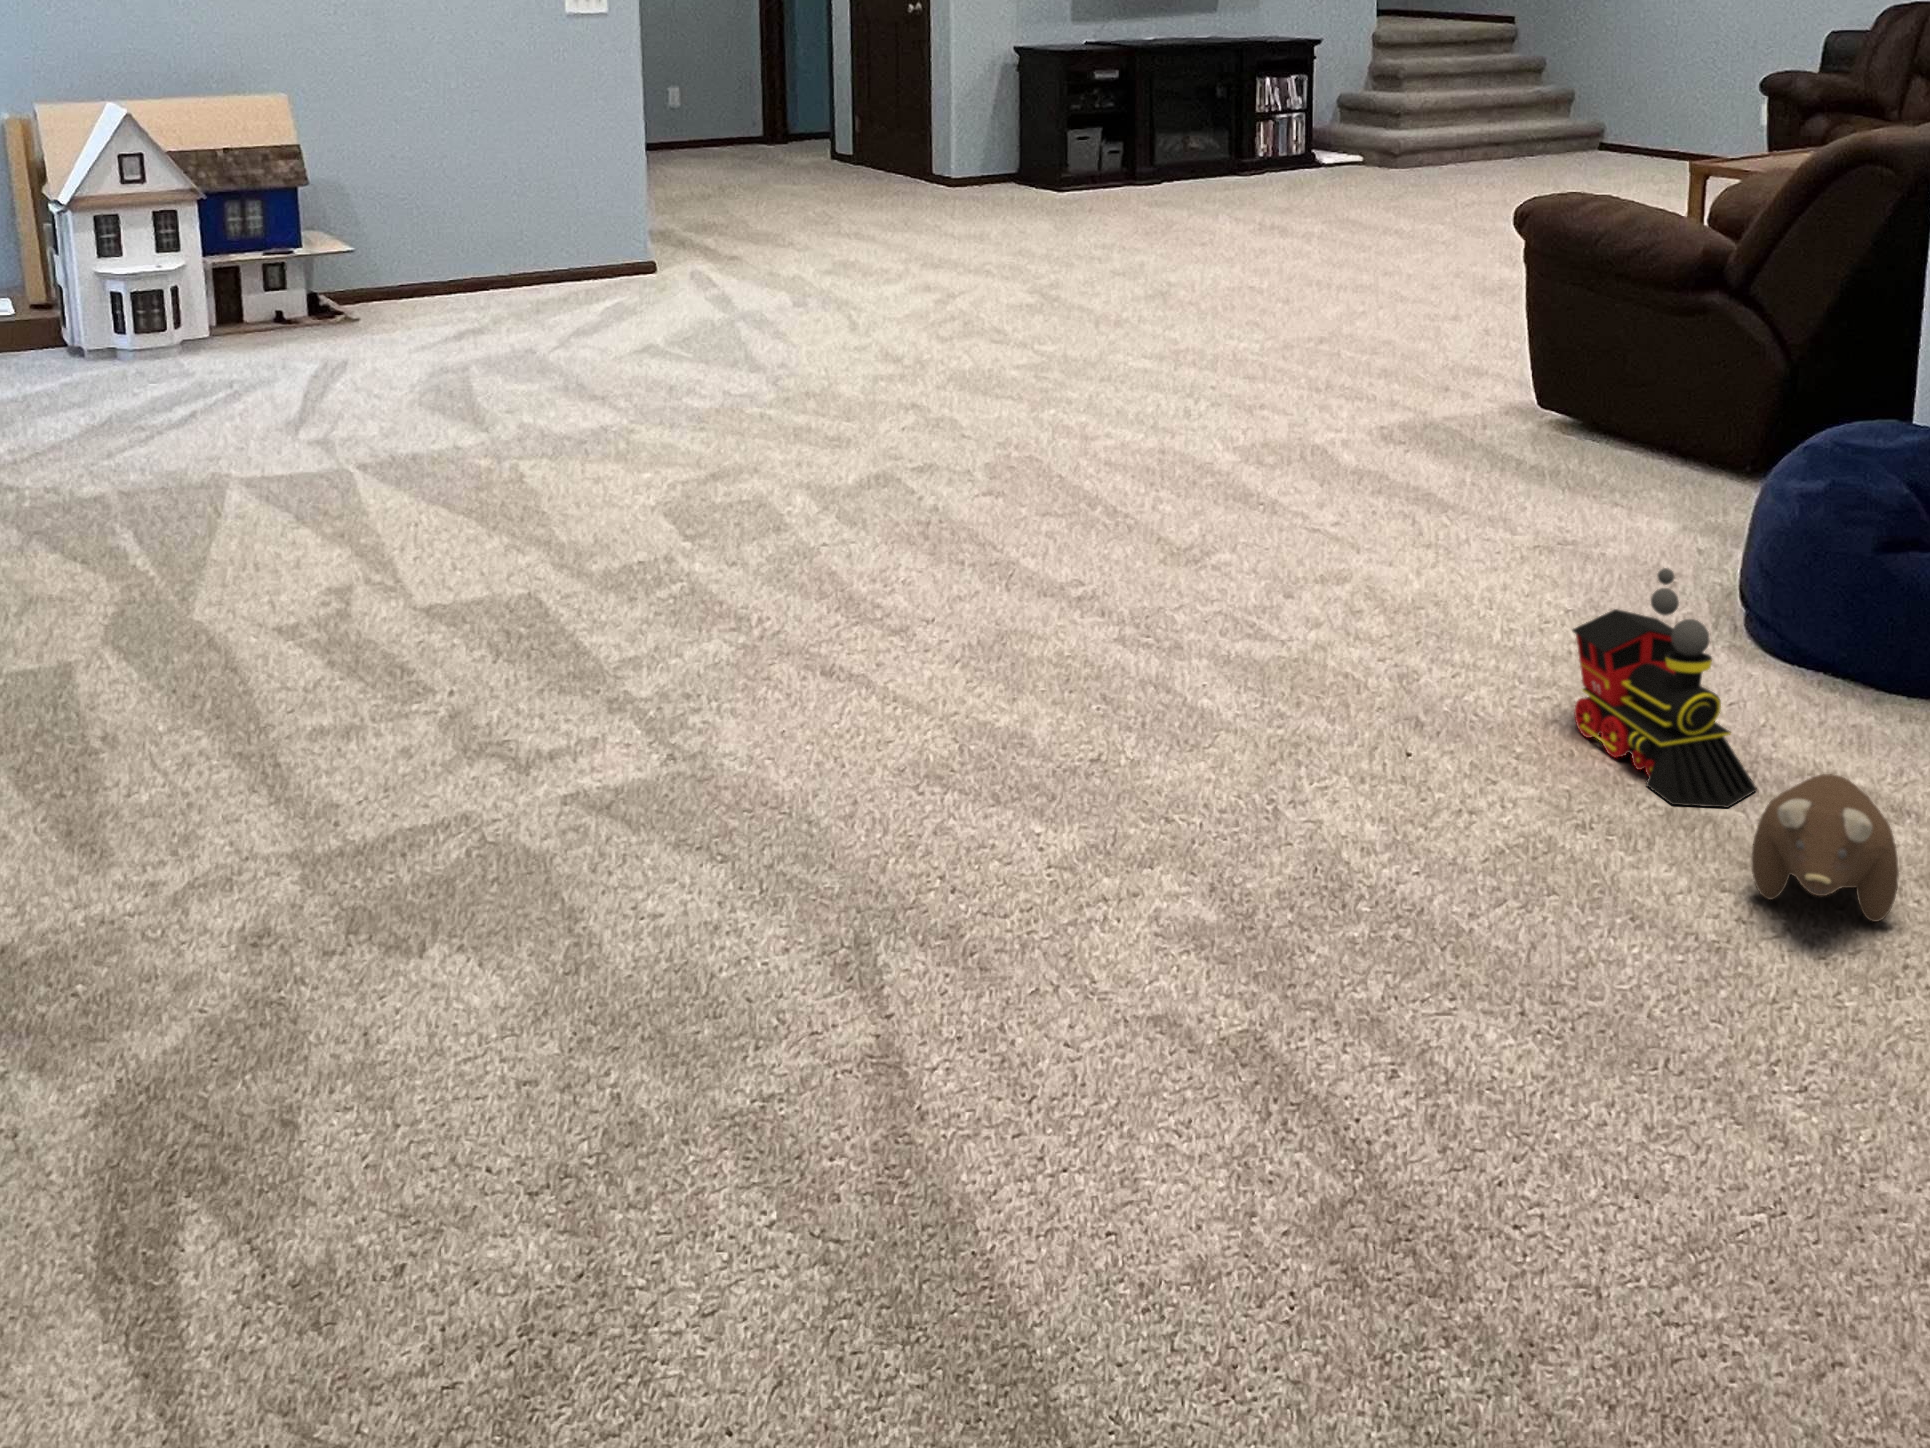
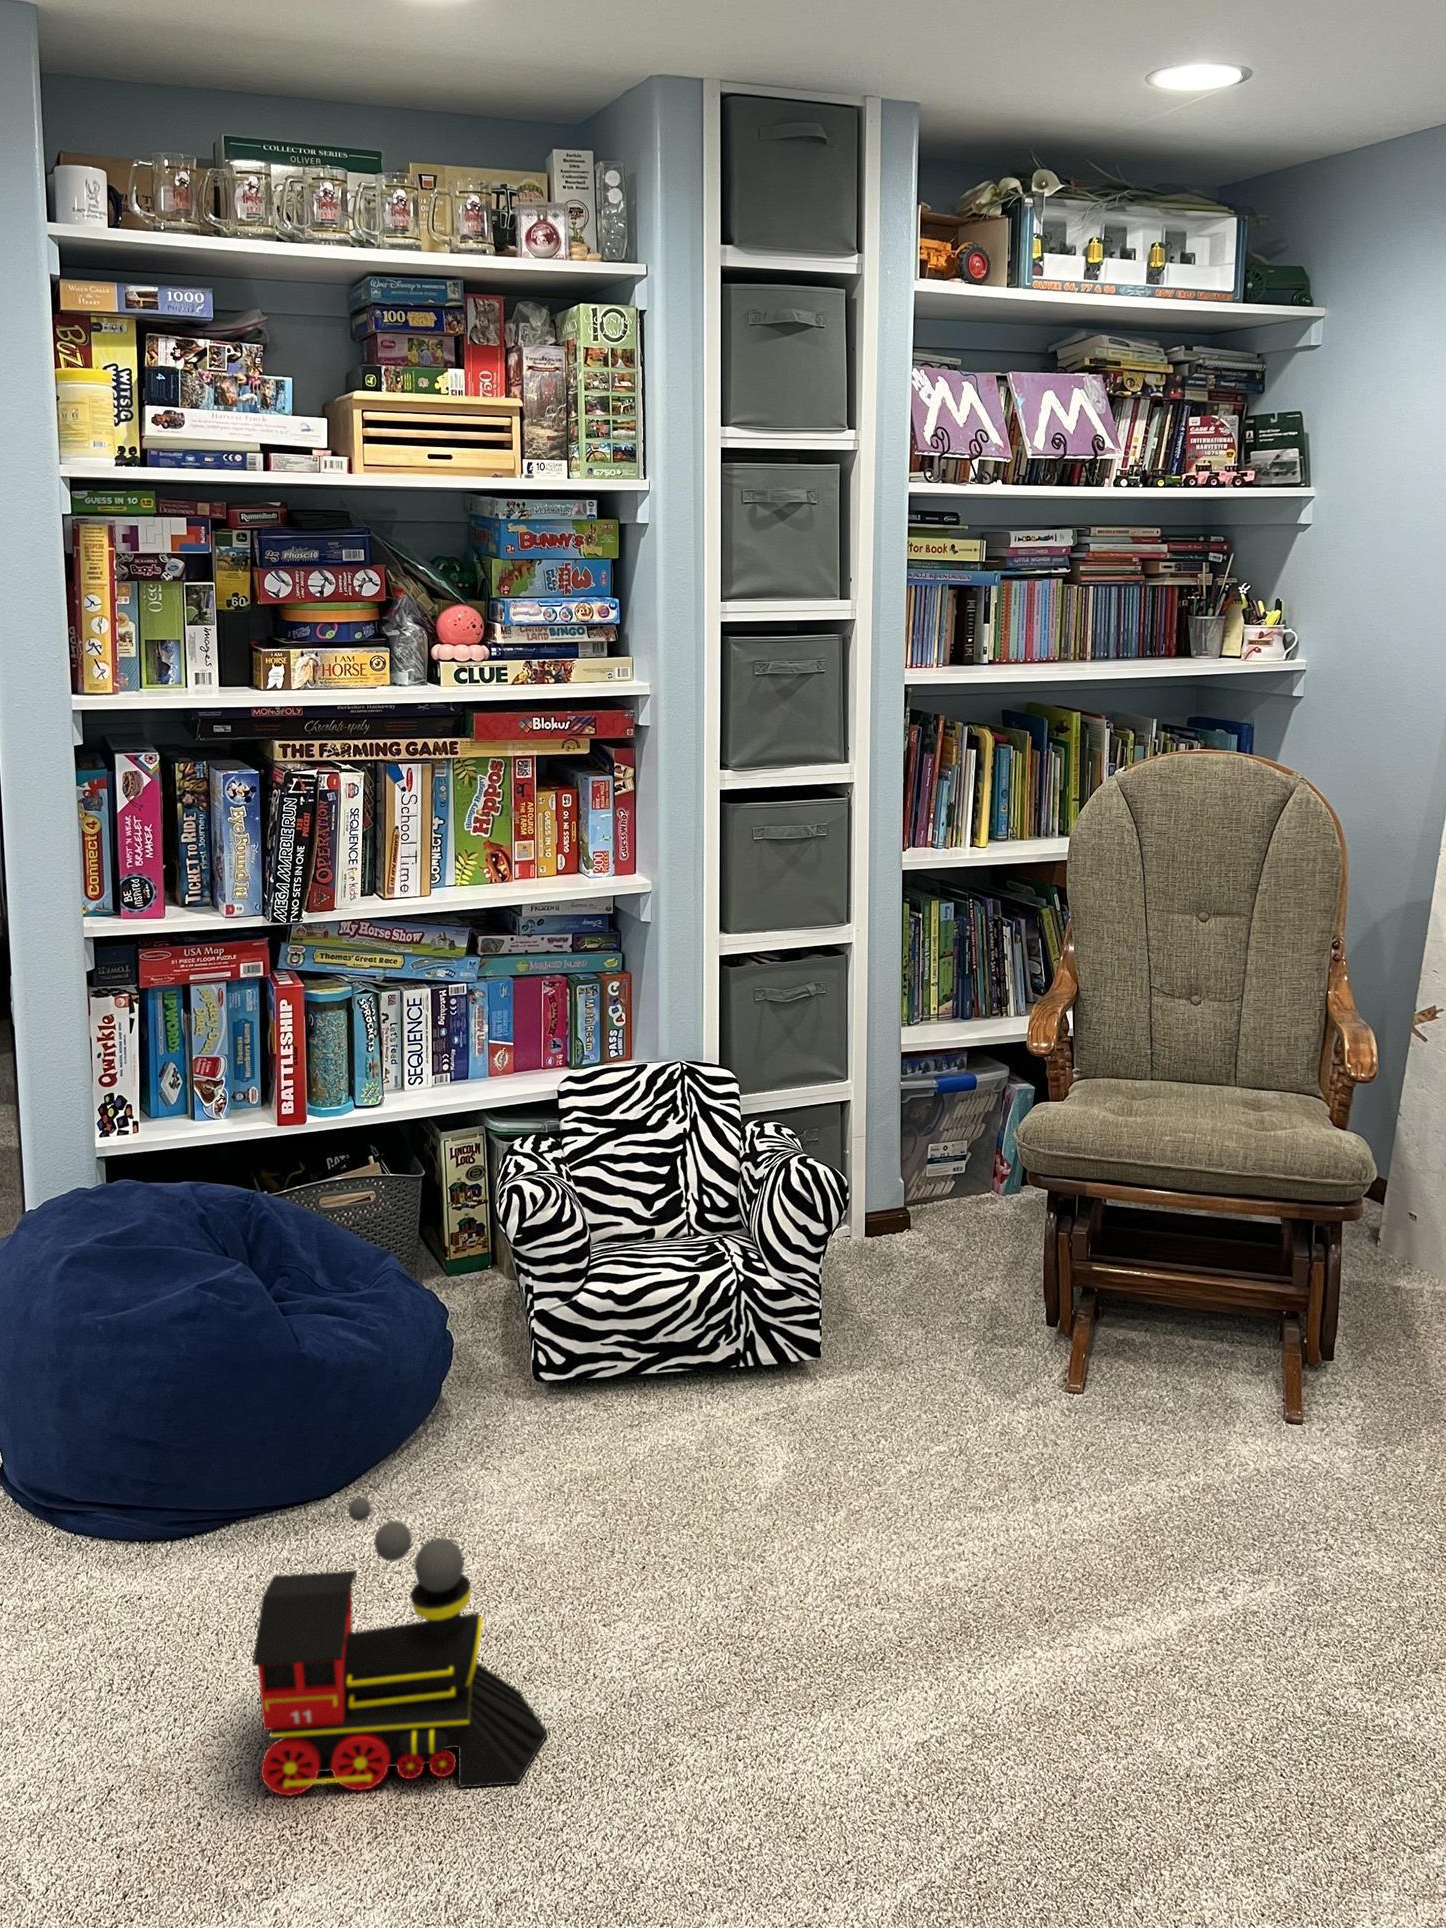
plush toy: present [1751,774,1899,922] -> none [690,1597,901,1792]

